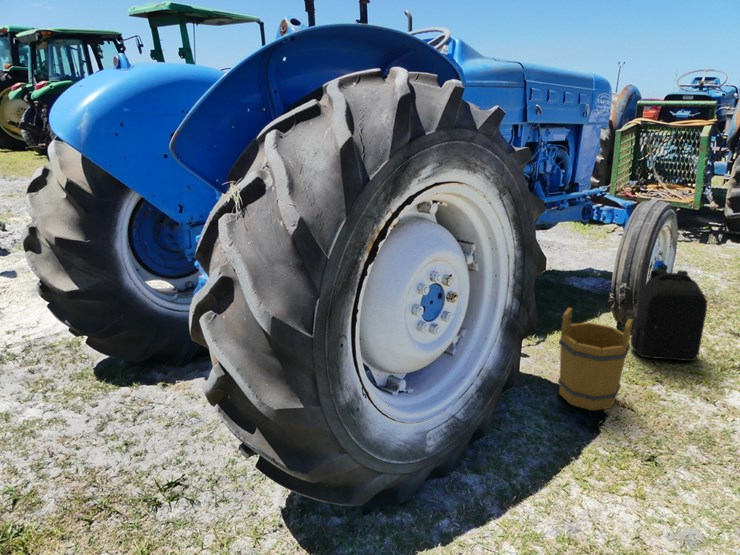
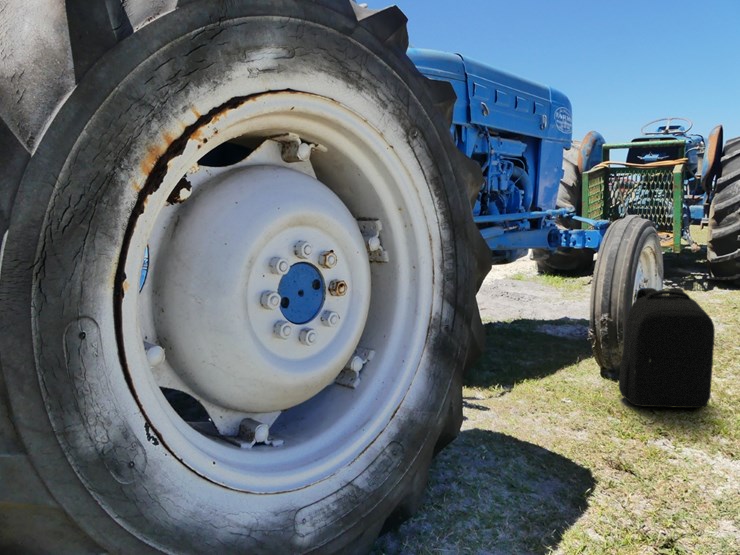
bucket: present [558,308,635,410] -> none [520,330,624,476]

